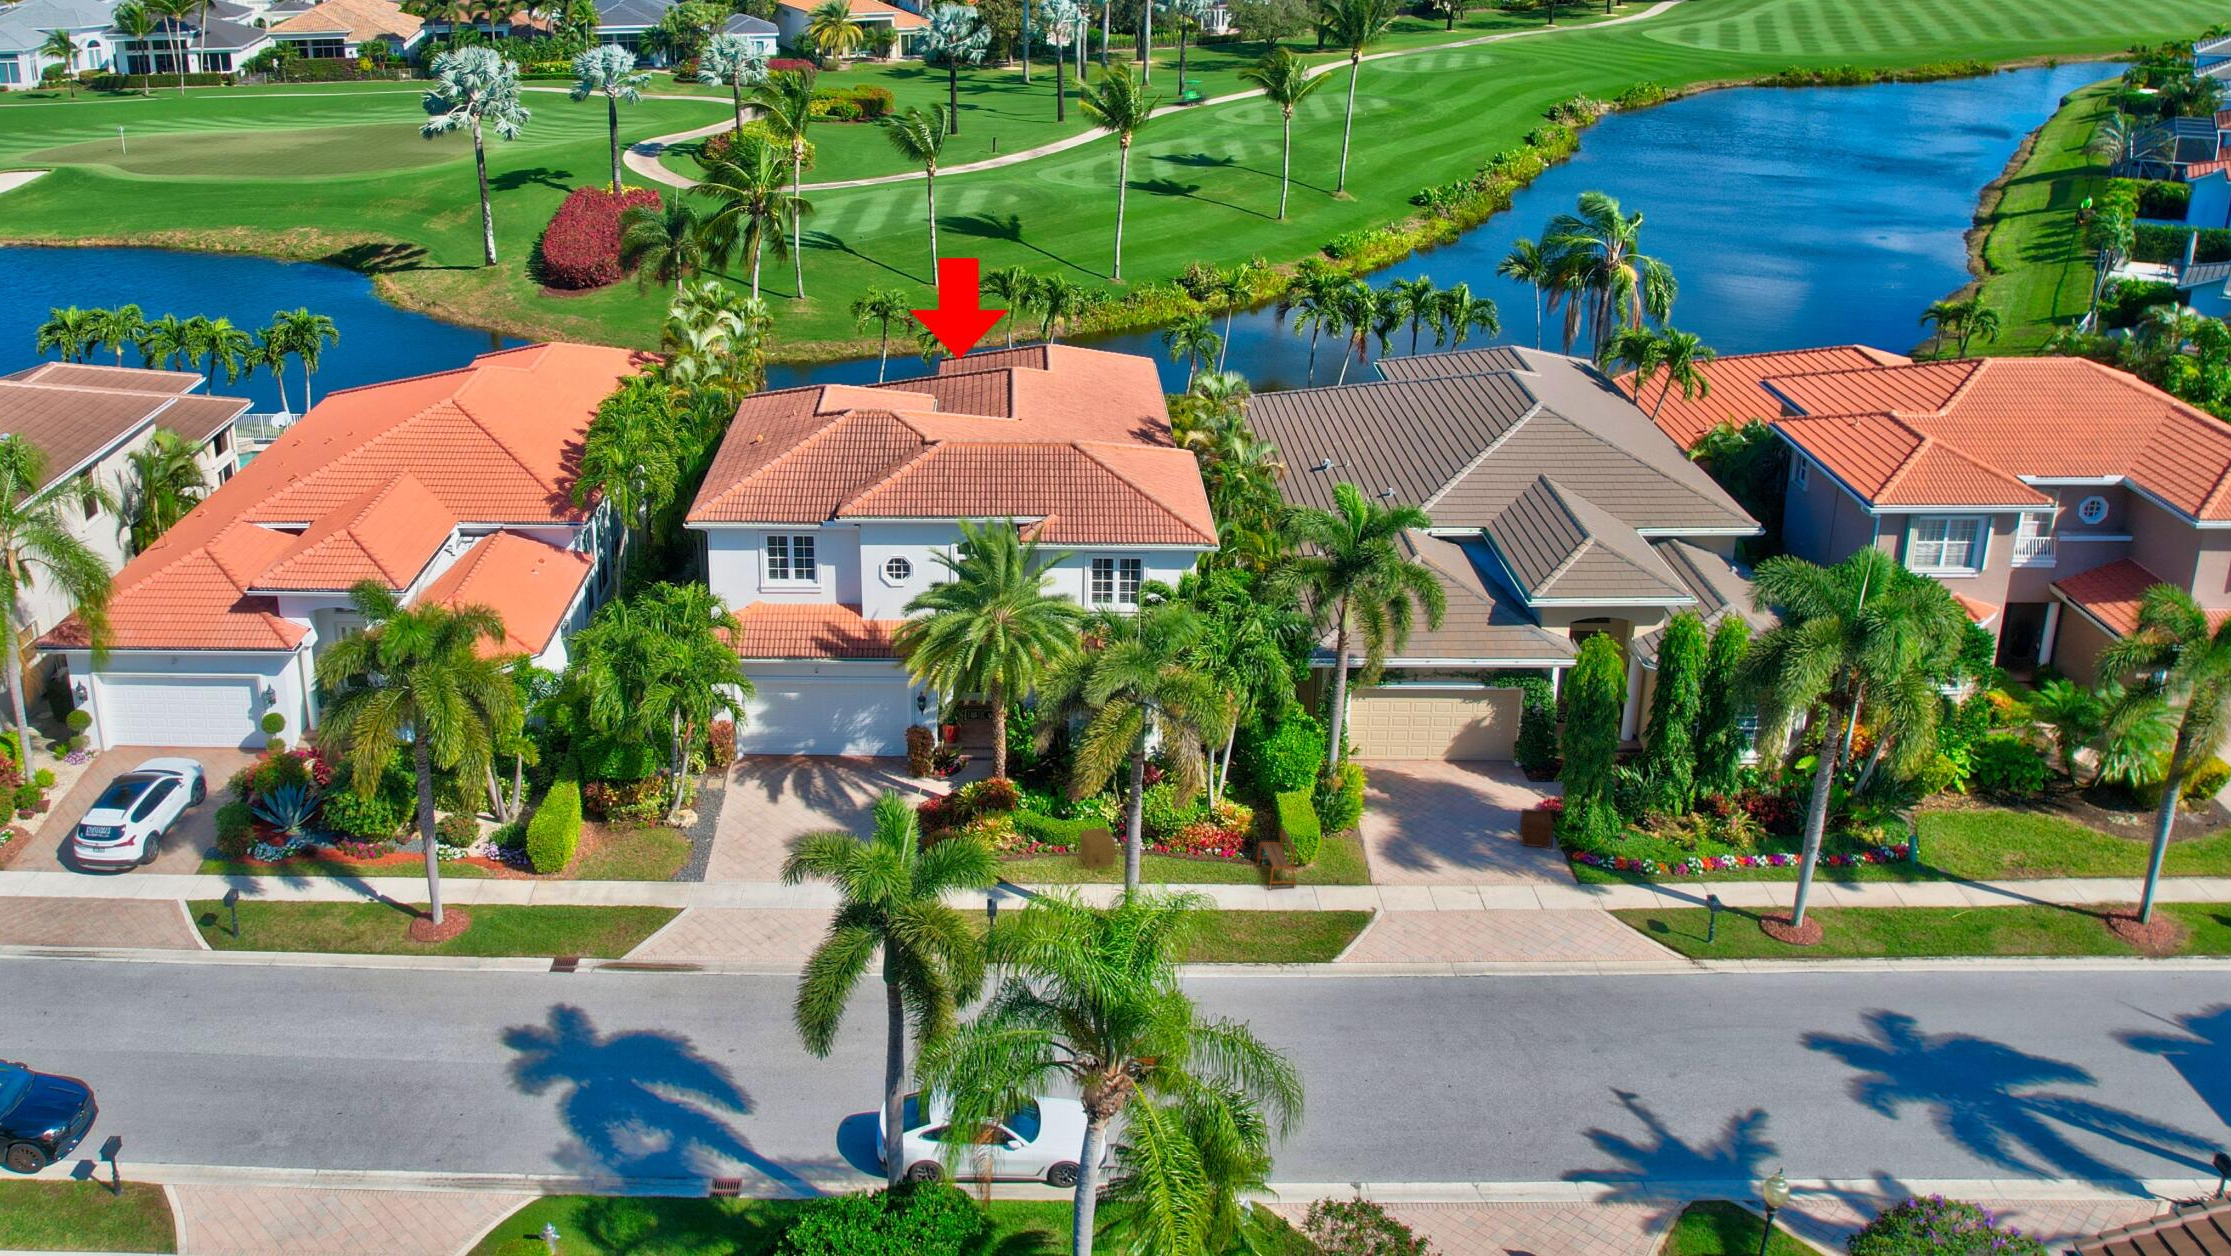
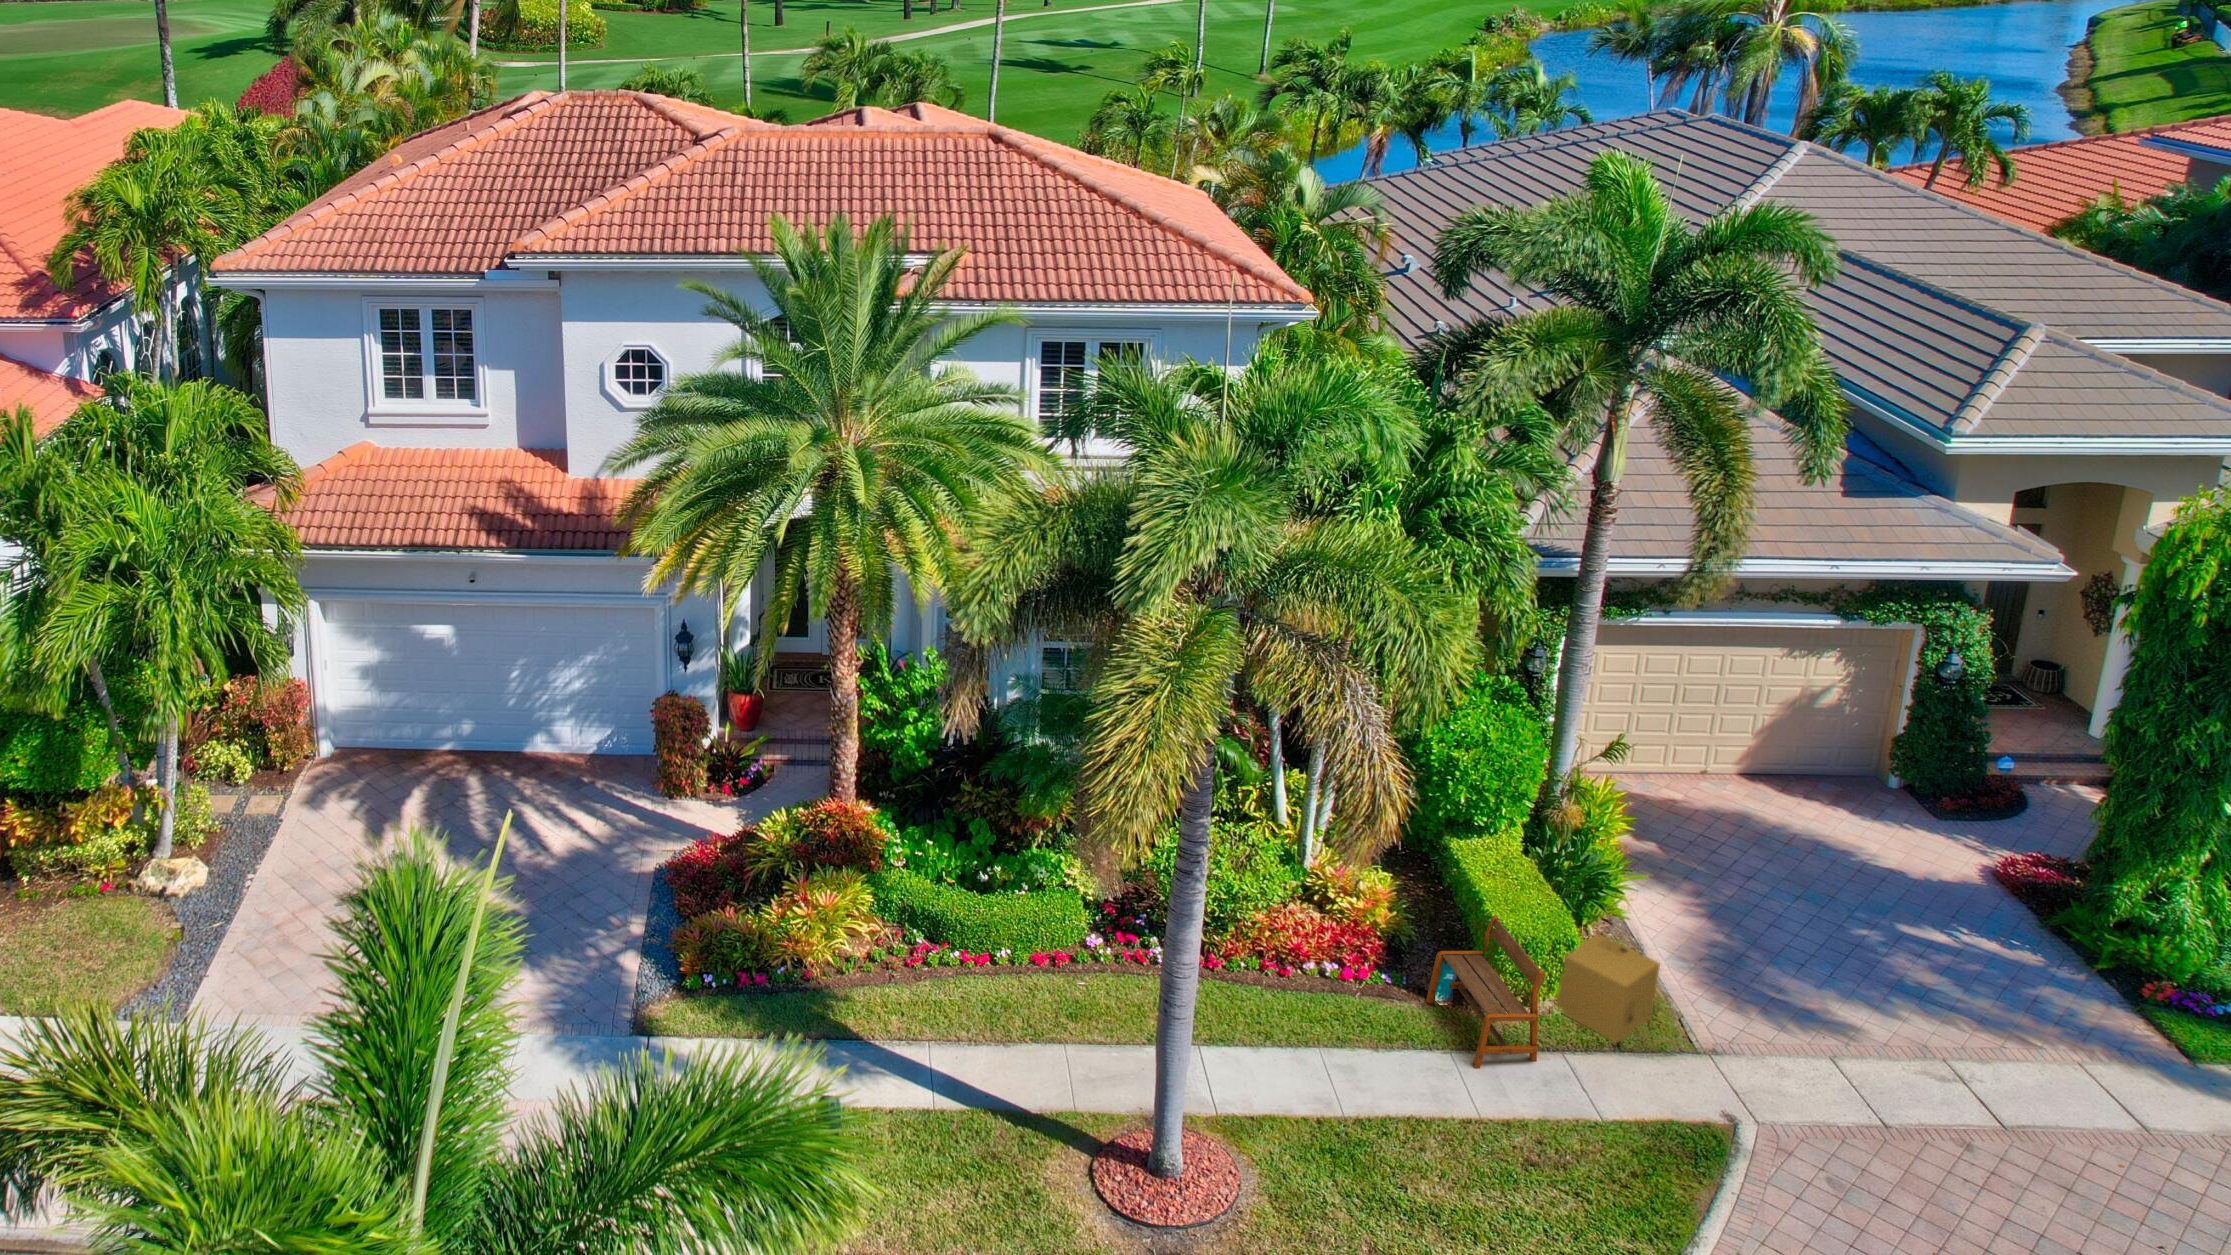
wooden crate: present [1520,808,1552,848] -> none [1986,876,2093,969]
cardboard box: present [1080,827,1116,869] -> present [1557,934,1660,1042]

